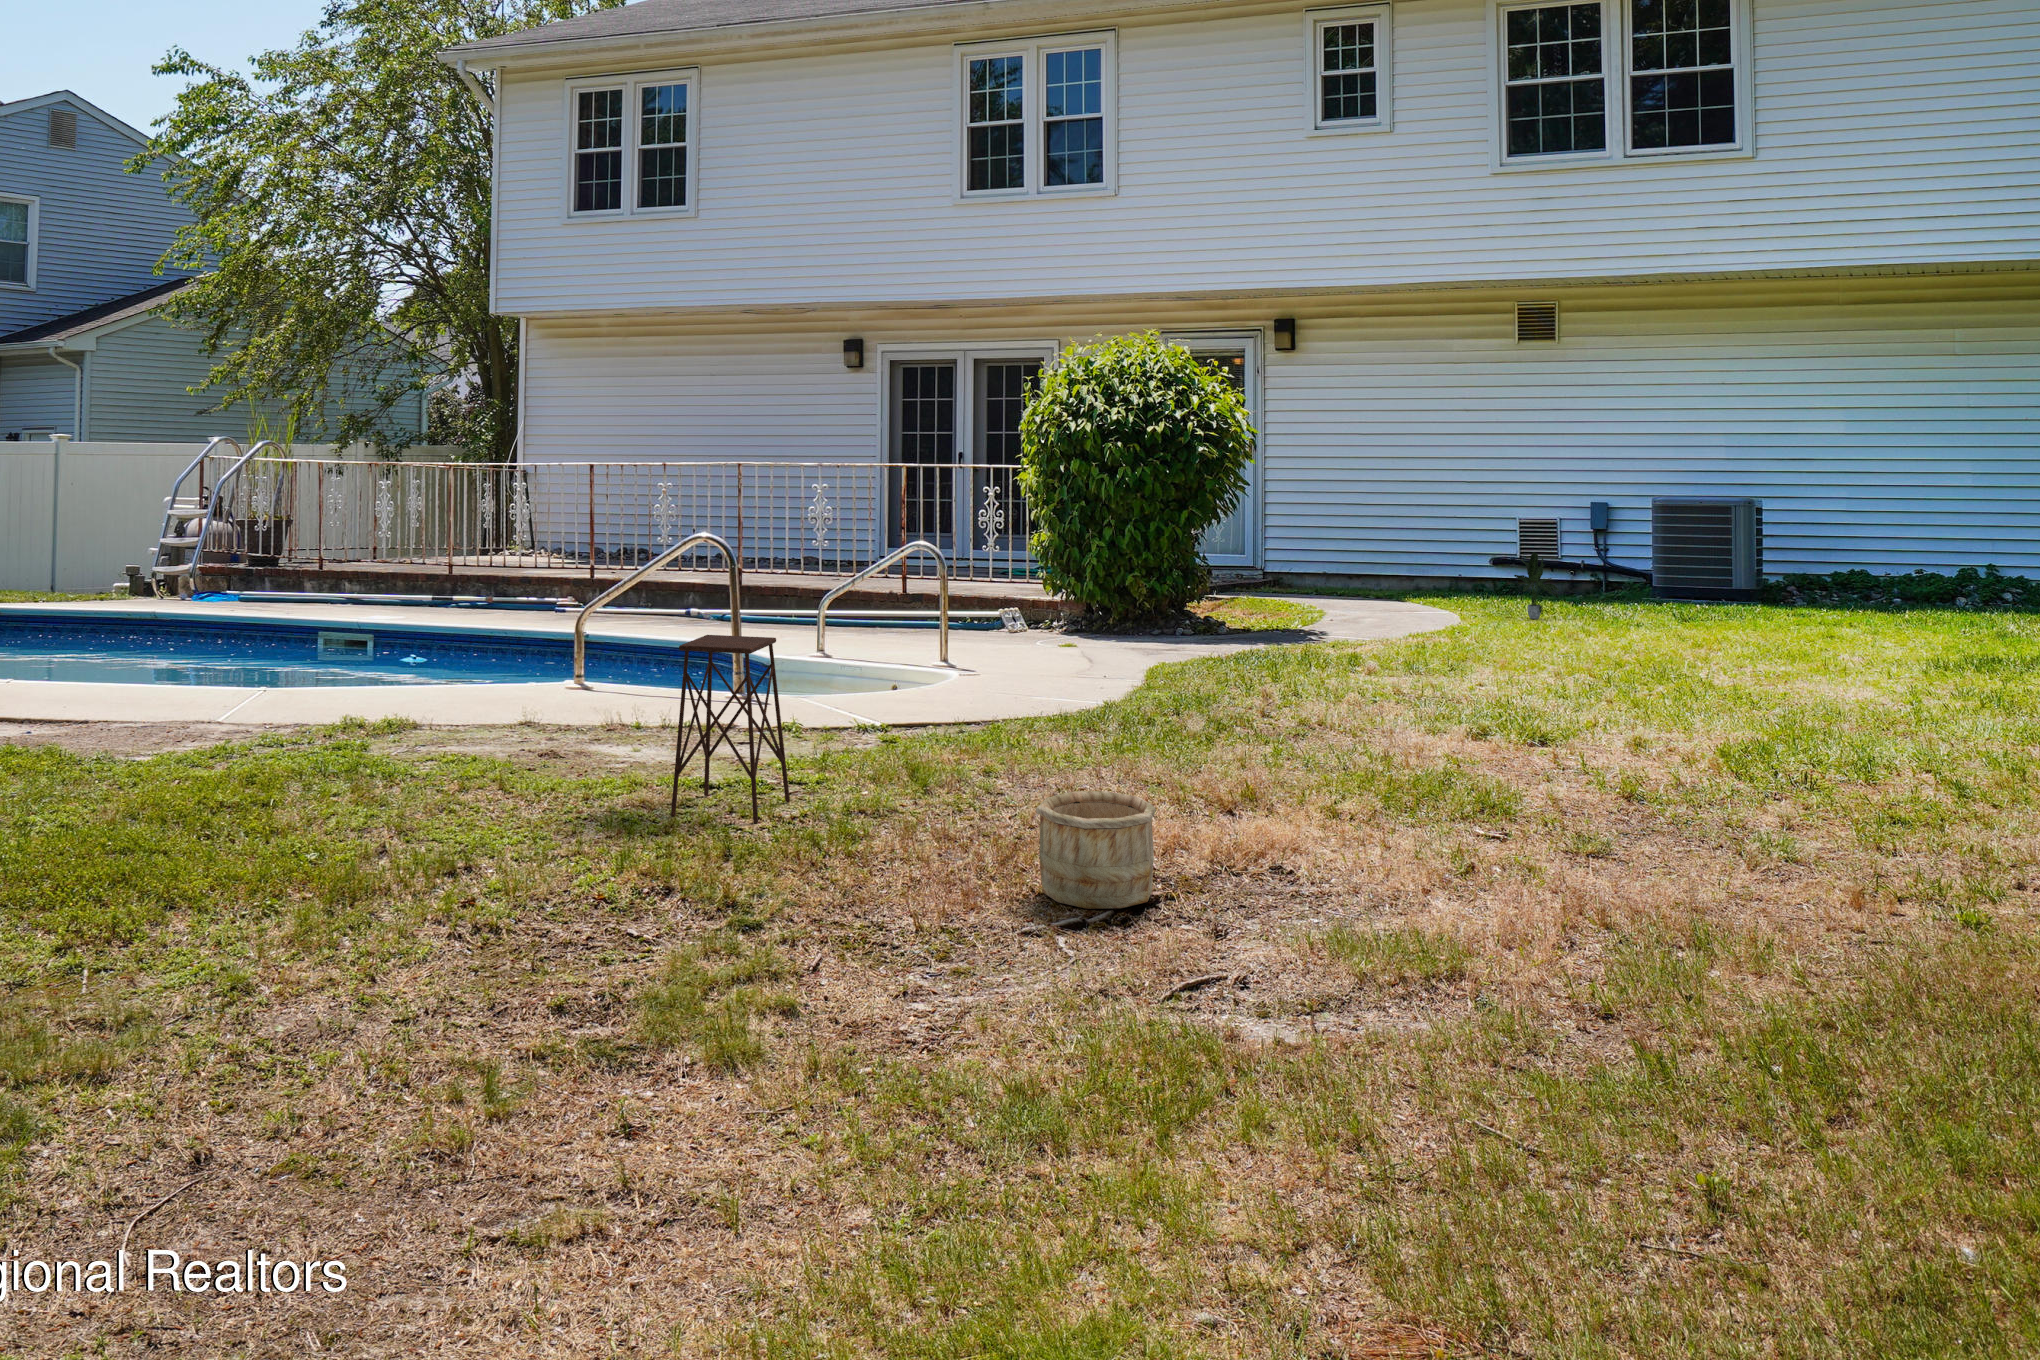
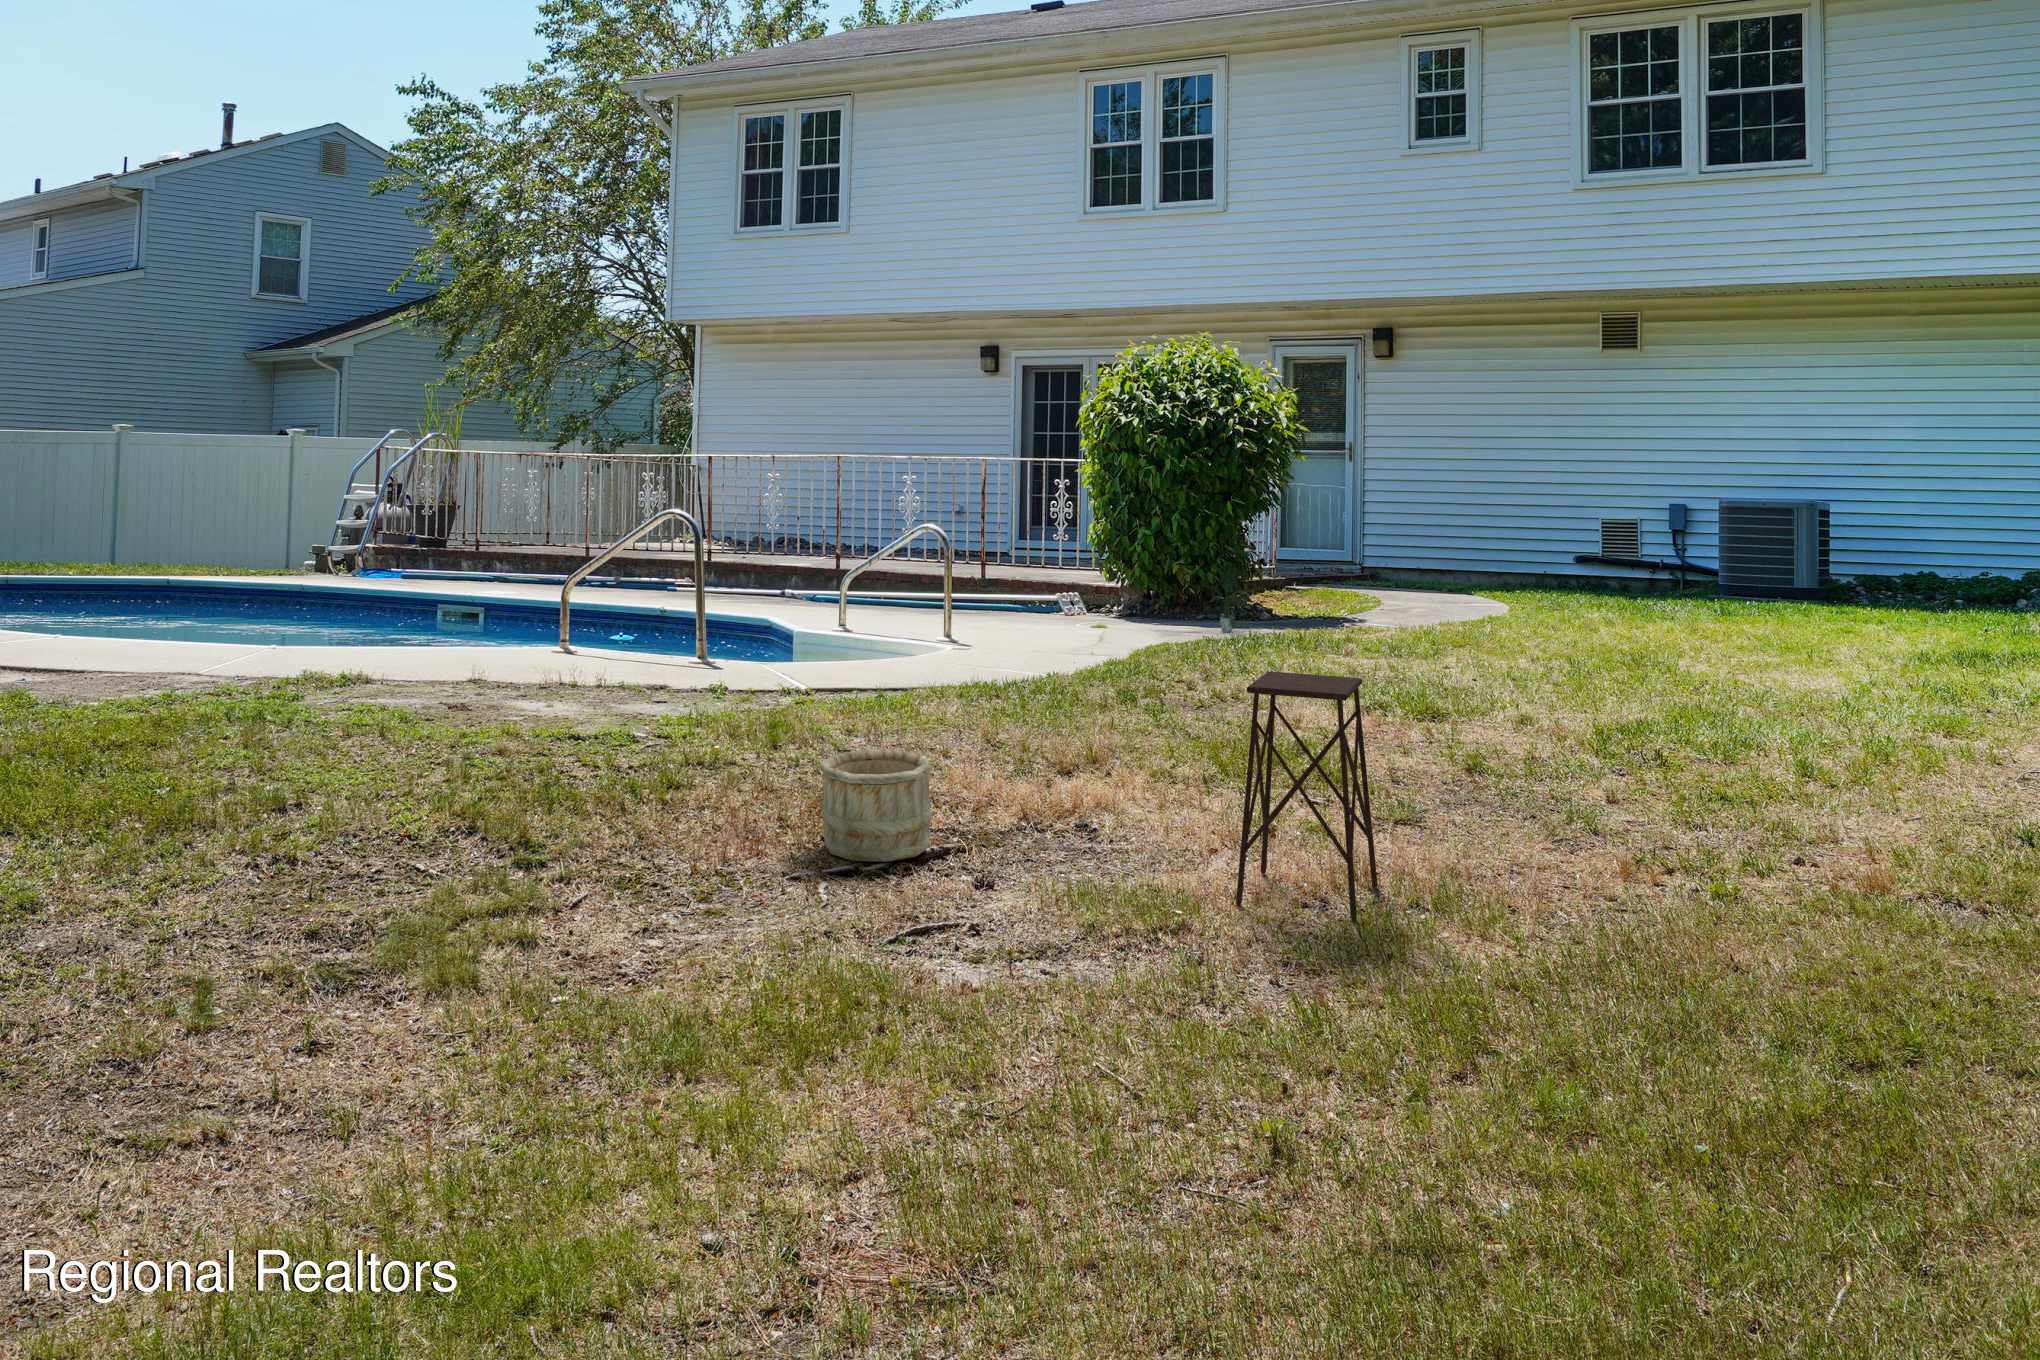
potted plant: present [1514,553,1559,619] -> present [1203,562,1254,632]
side table: present [671,635,790,823] -> present [1236,671,1378,920]

